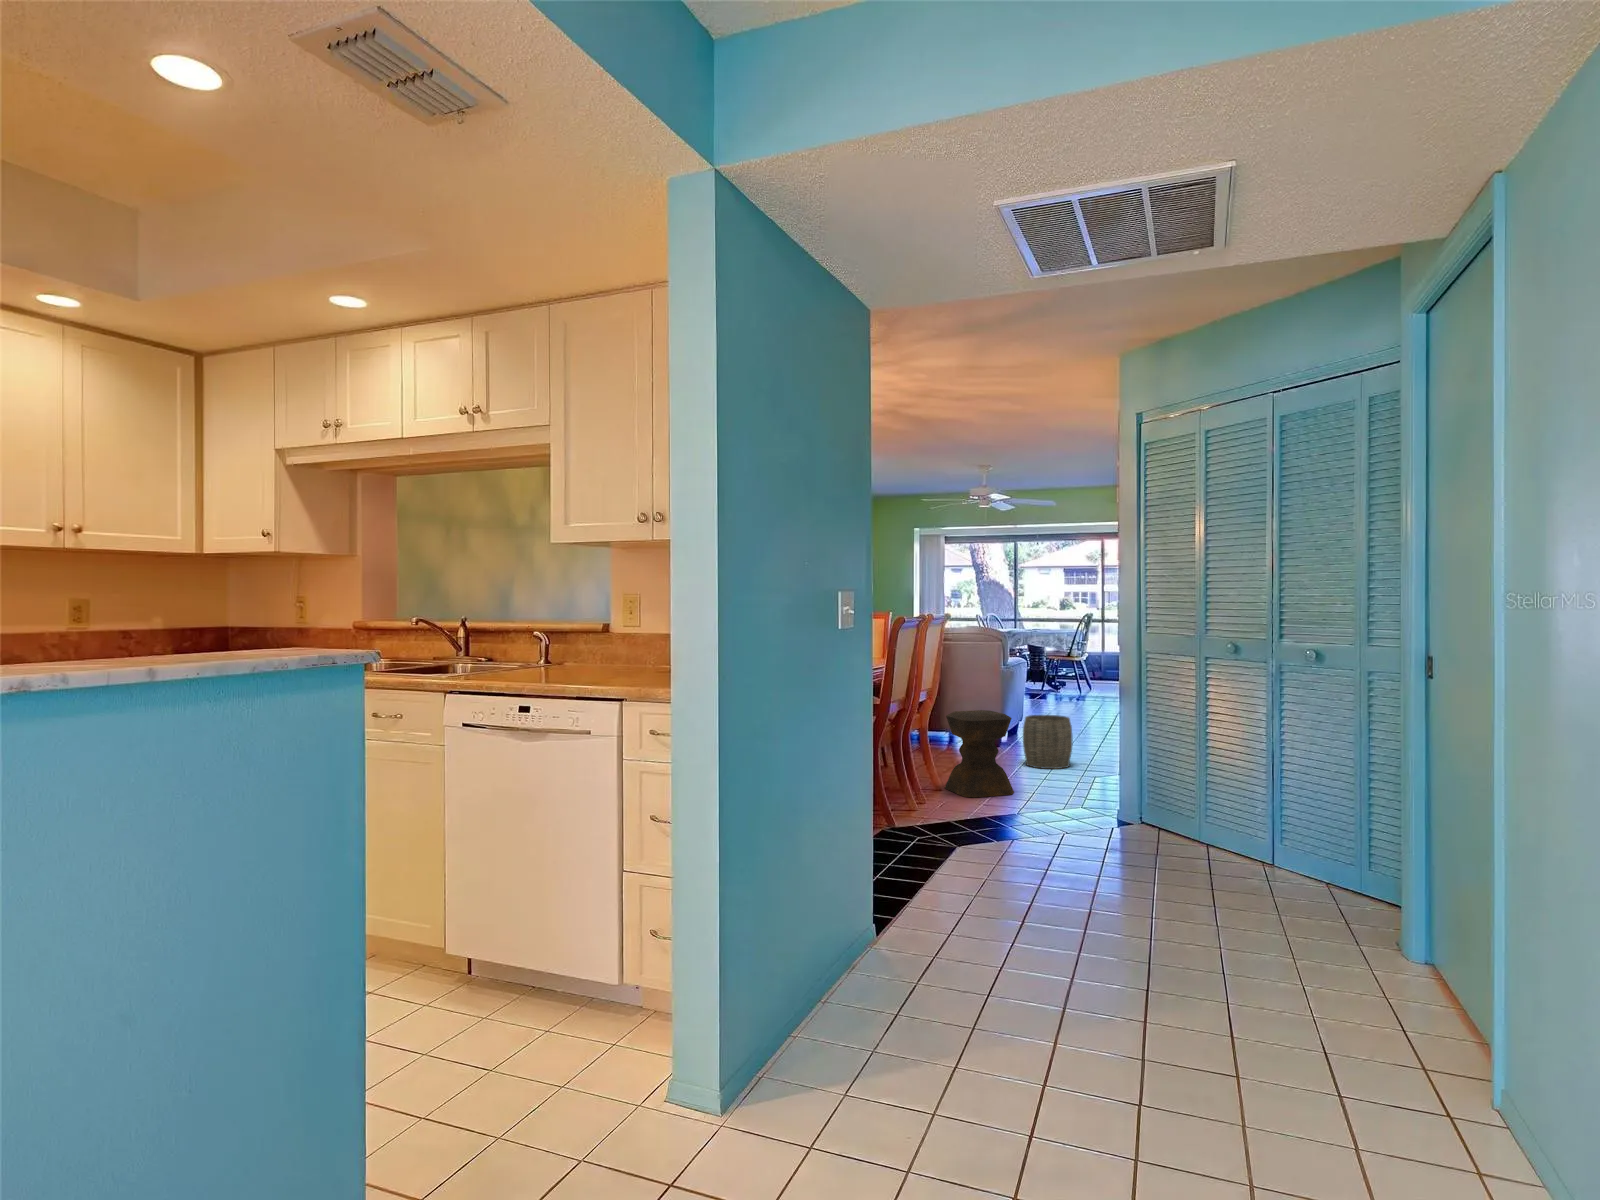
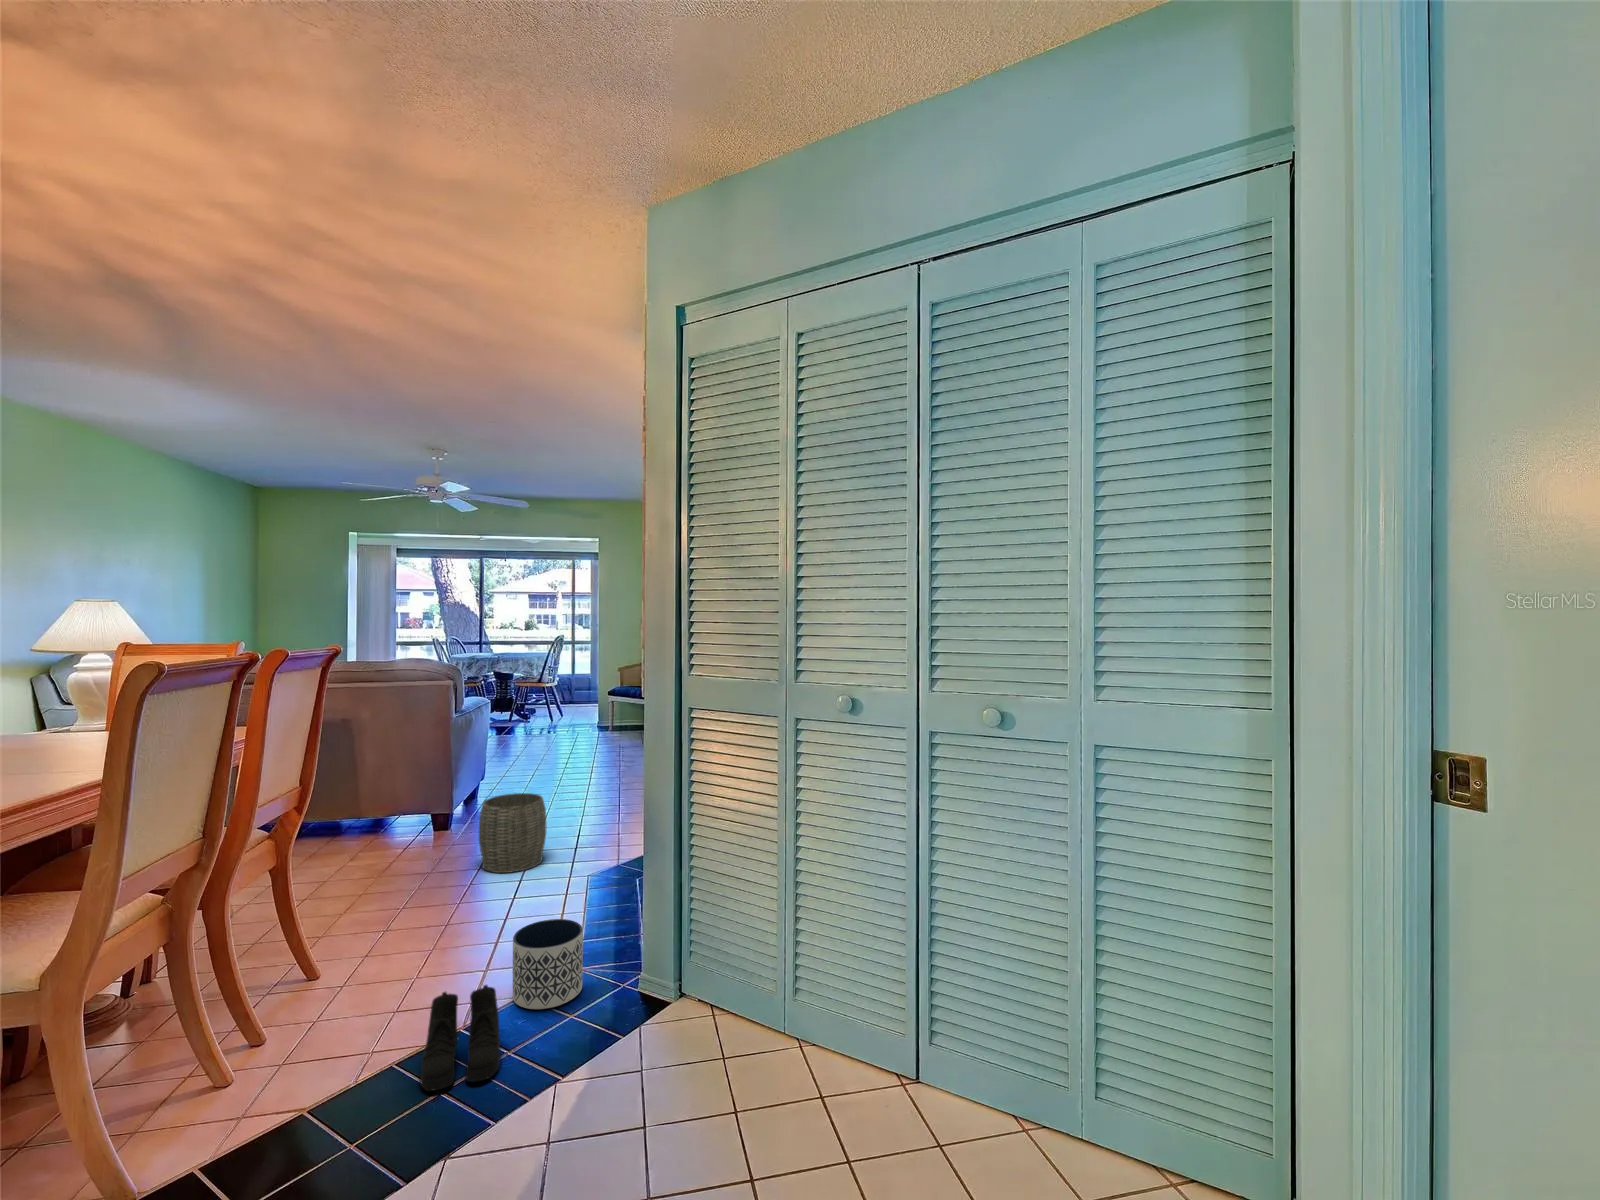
stool: present [945,710,1014,798] -> none [338,823,459,984]
planter: none [1049,771,1094,818] -> present [513,919,583,1009]
boots: none [1000,786,1042,831] -> present [420,985,500,1091]

